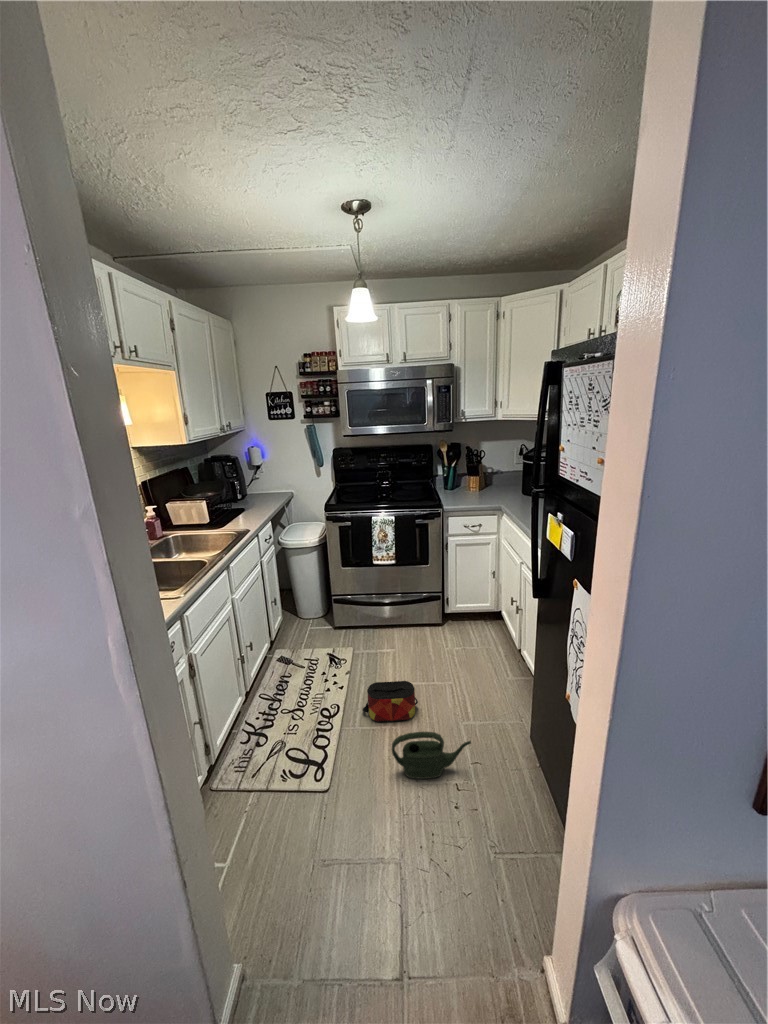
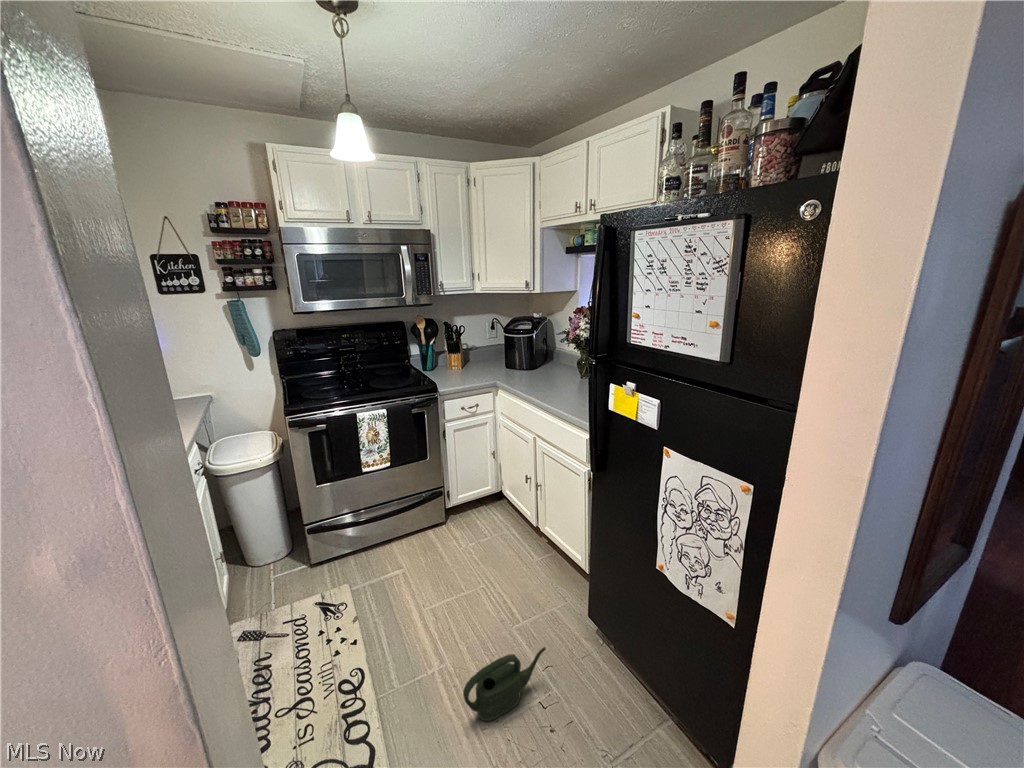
bag: present [363,681,418,722] -> none [396,604,461,670]

